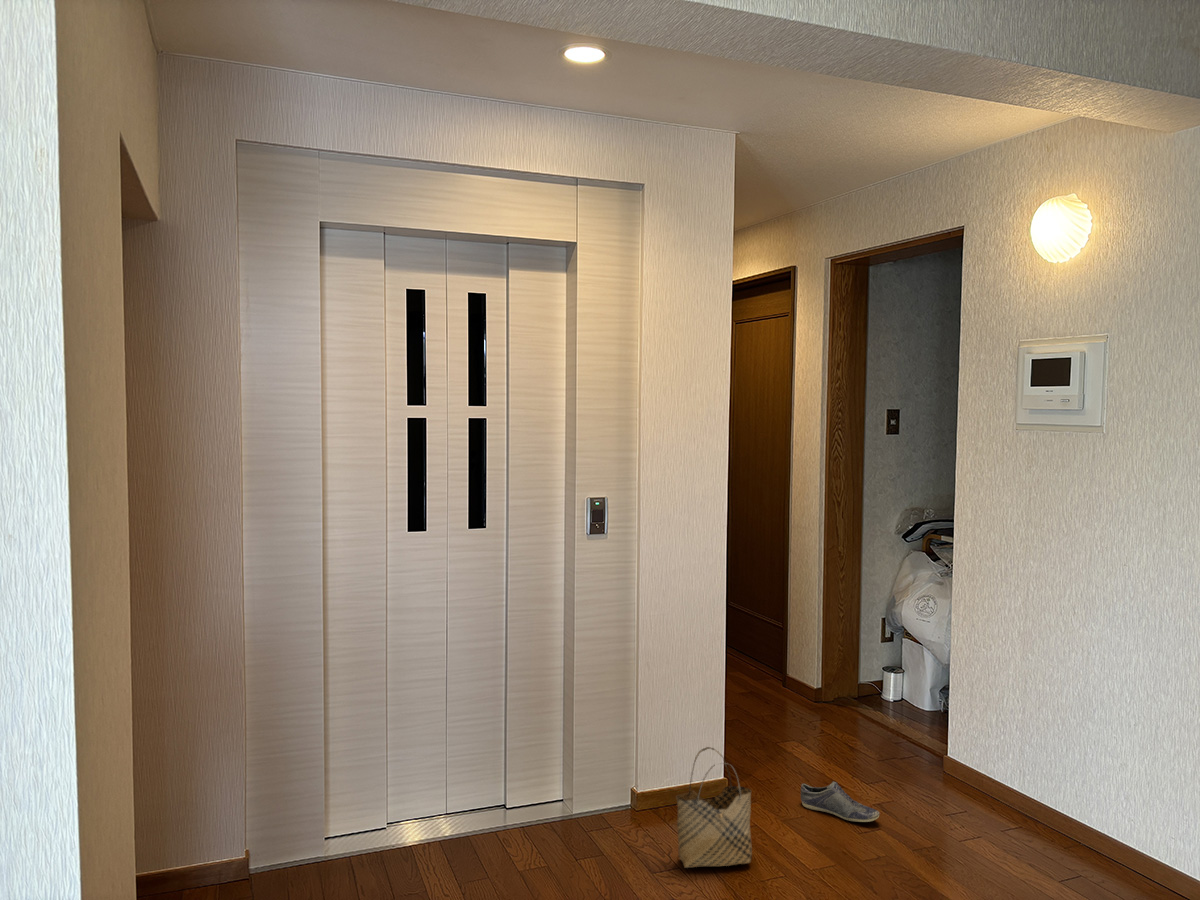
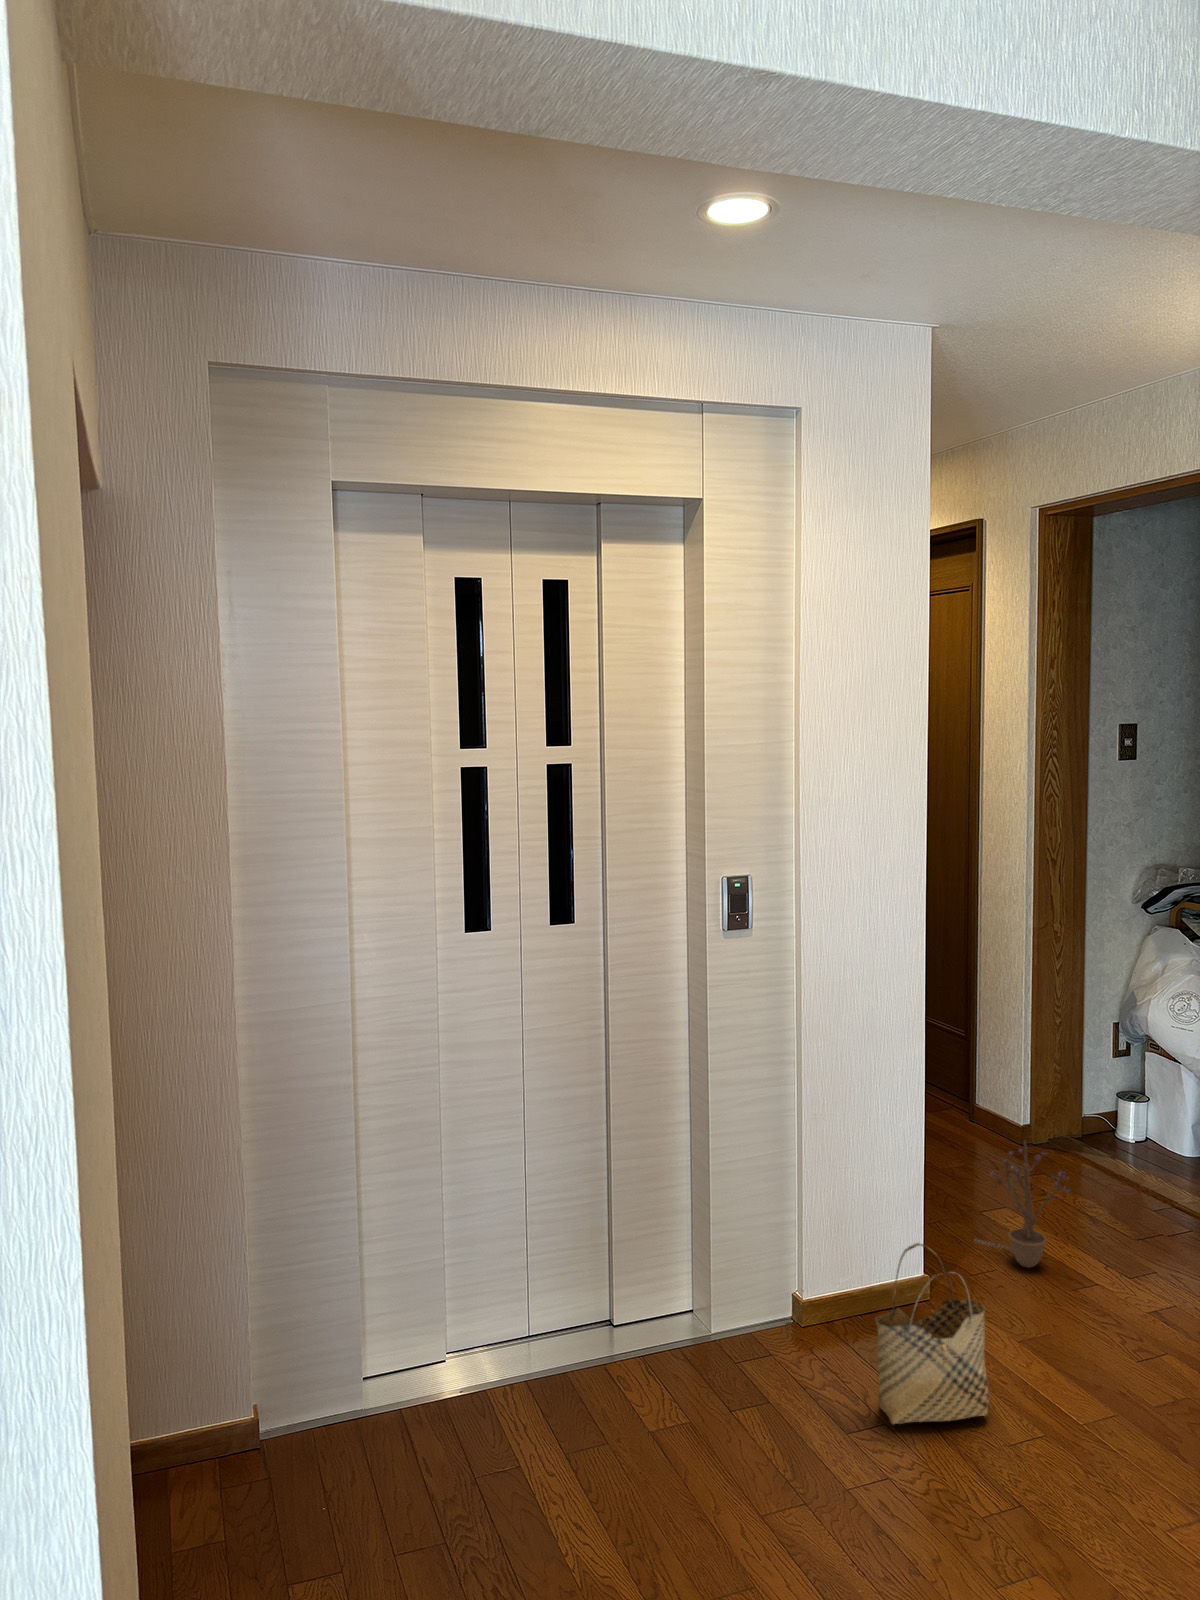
decorative plant: none [766,688,829,777] -> present [978,1140,1071,1268]
shoe: present [801,781,880,822] -> none [1038,1280,1163,1343]

